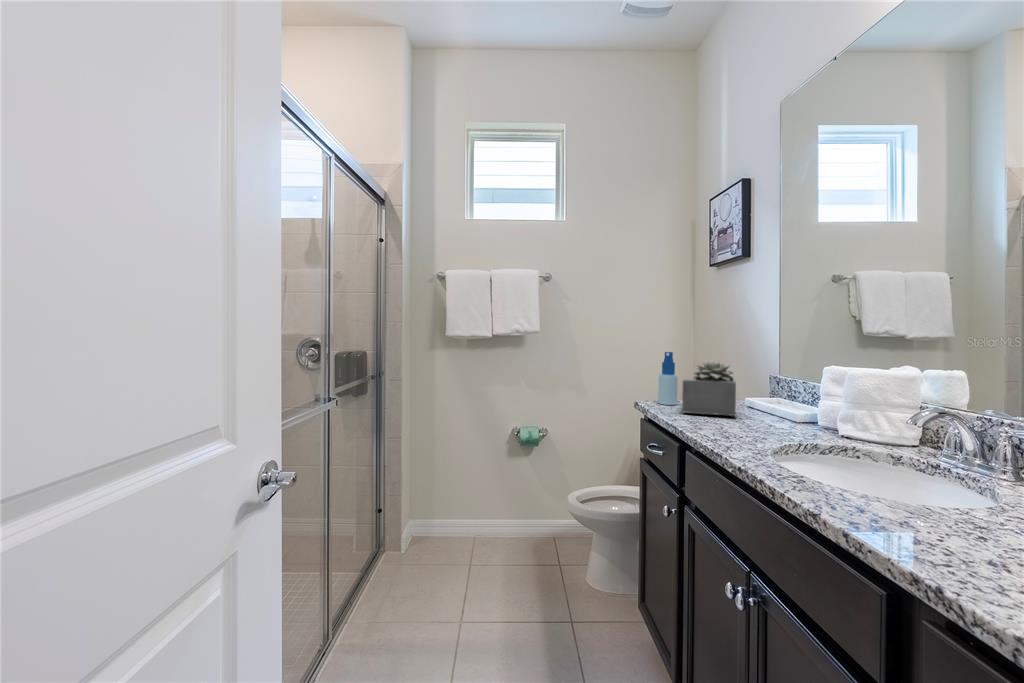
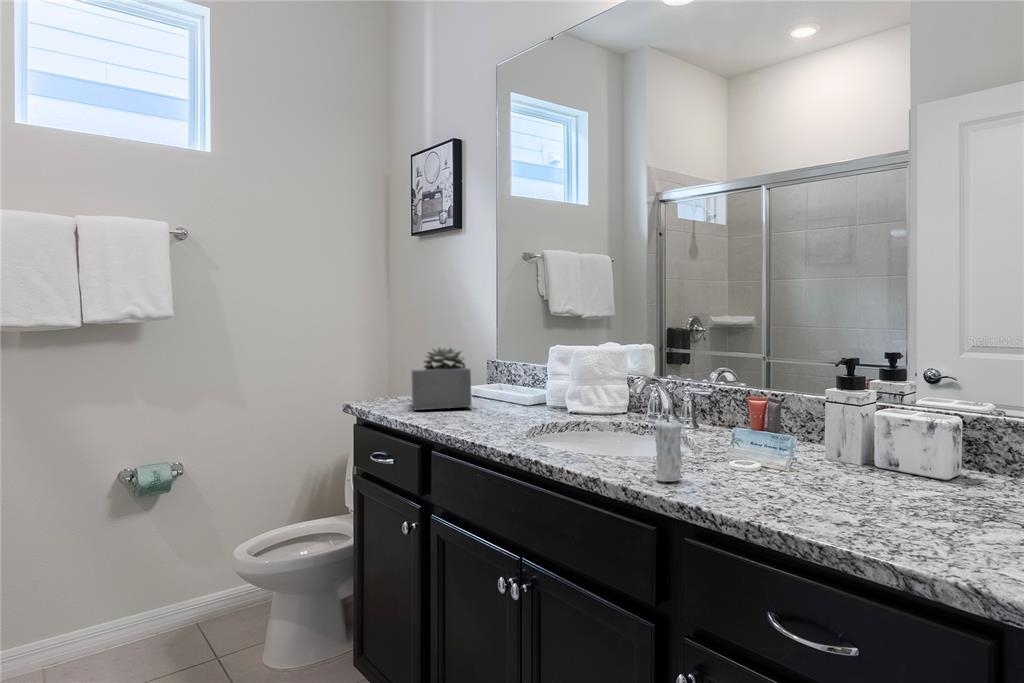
spray bottle: present [658,352,678,405] -> none [377,338,400,404]
candle: none [896,454,939,544] -> present [655,412,682,482]

